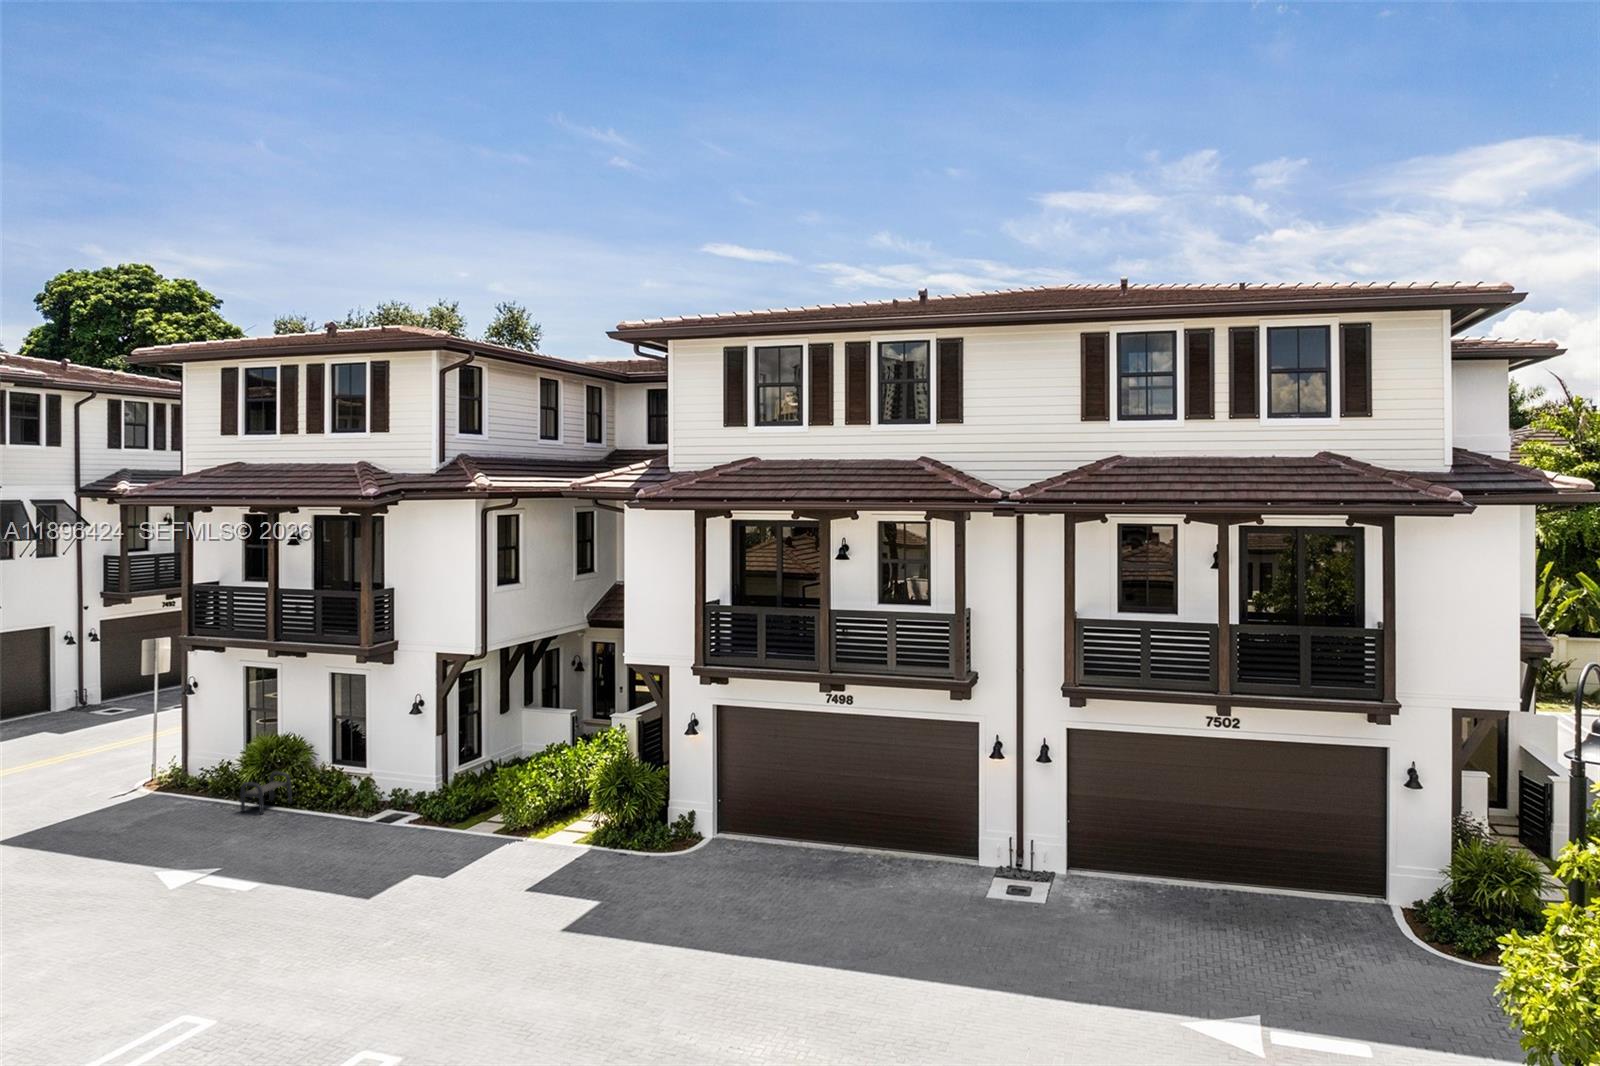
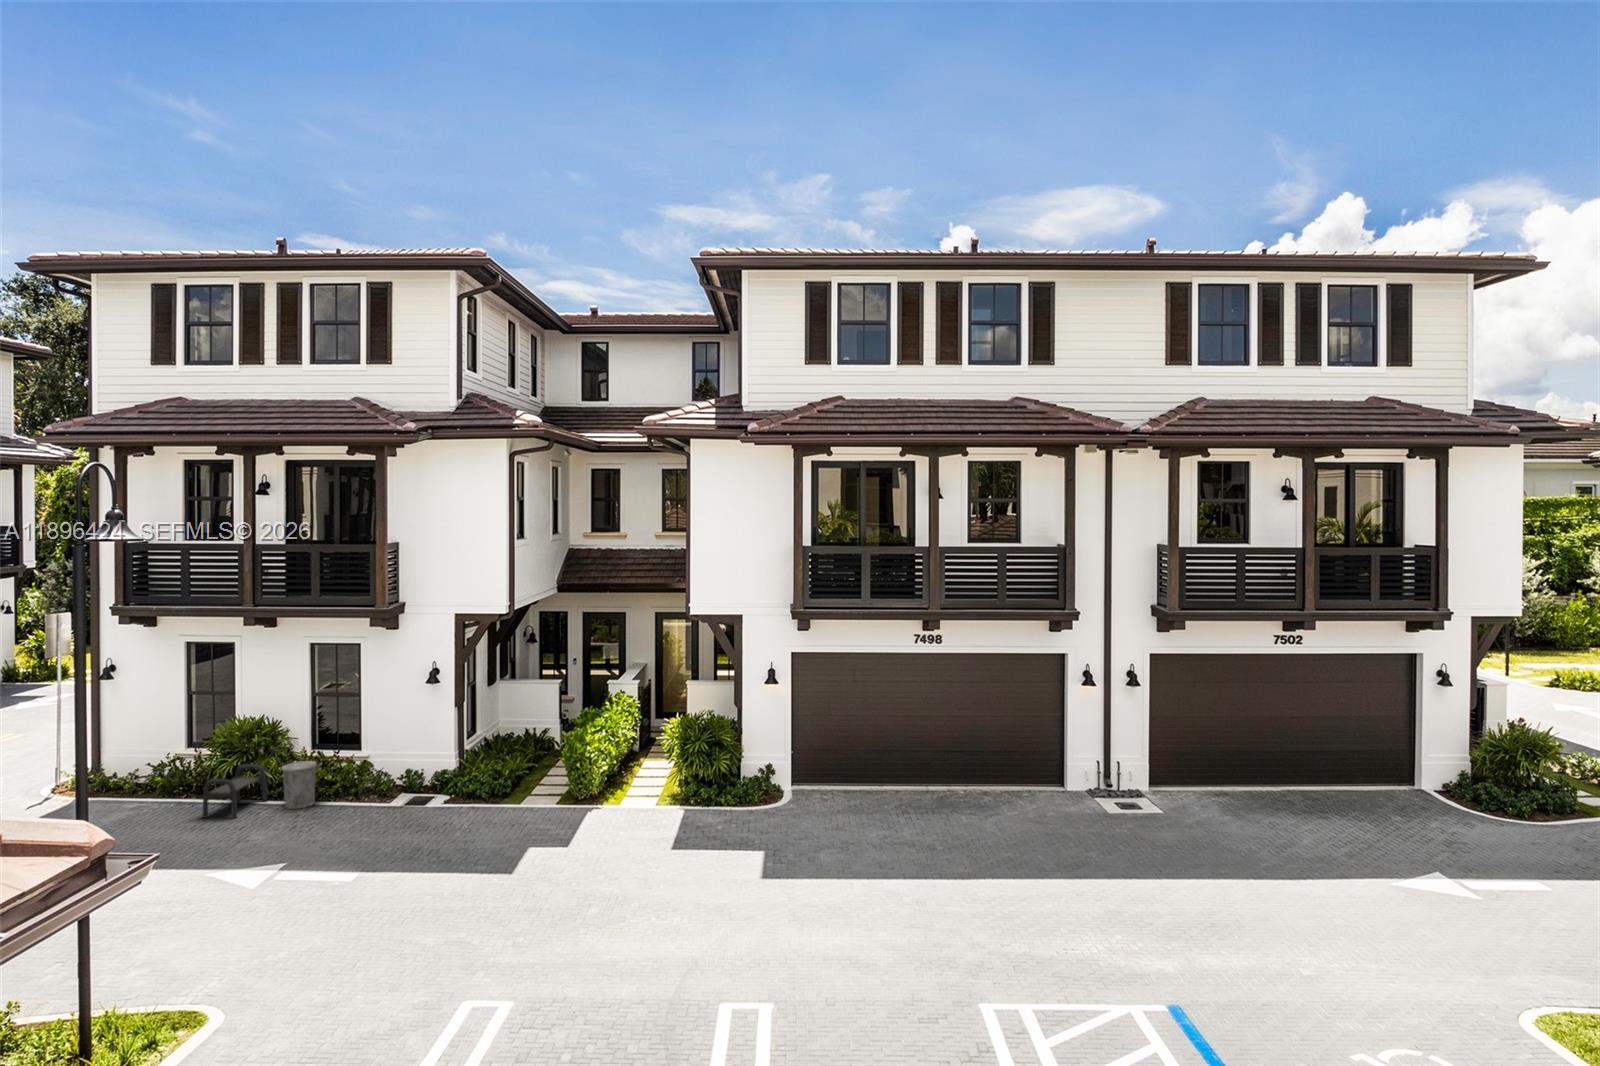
trash can: none [297,772,325,811] -> present [282,761,317,809]

